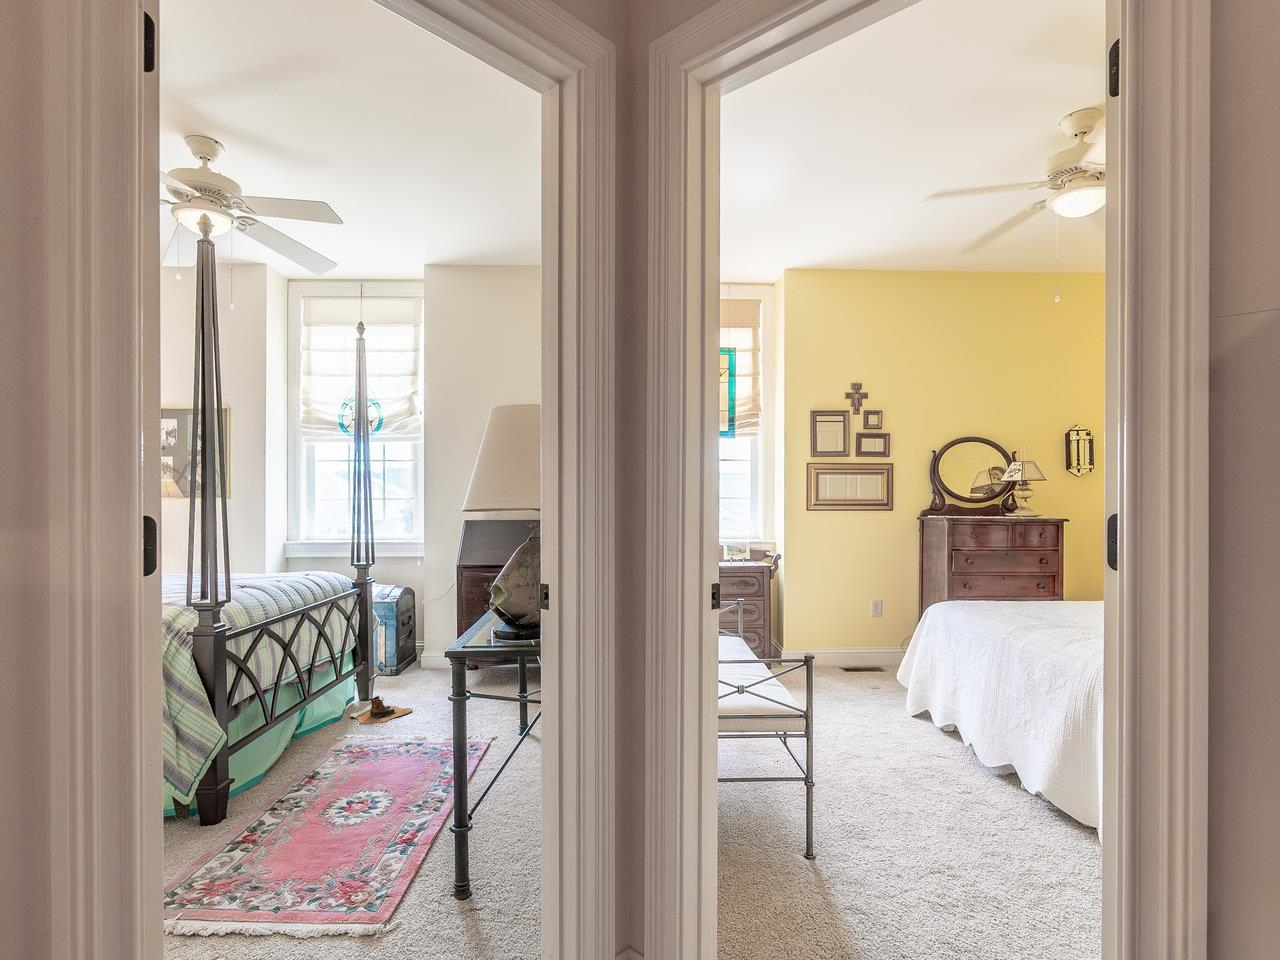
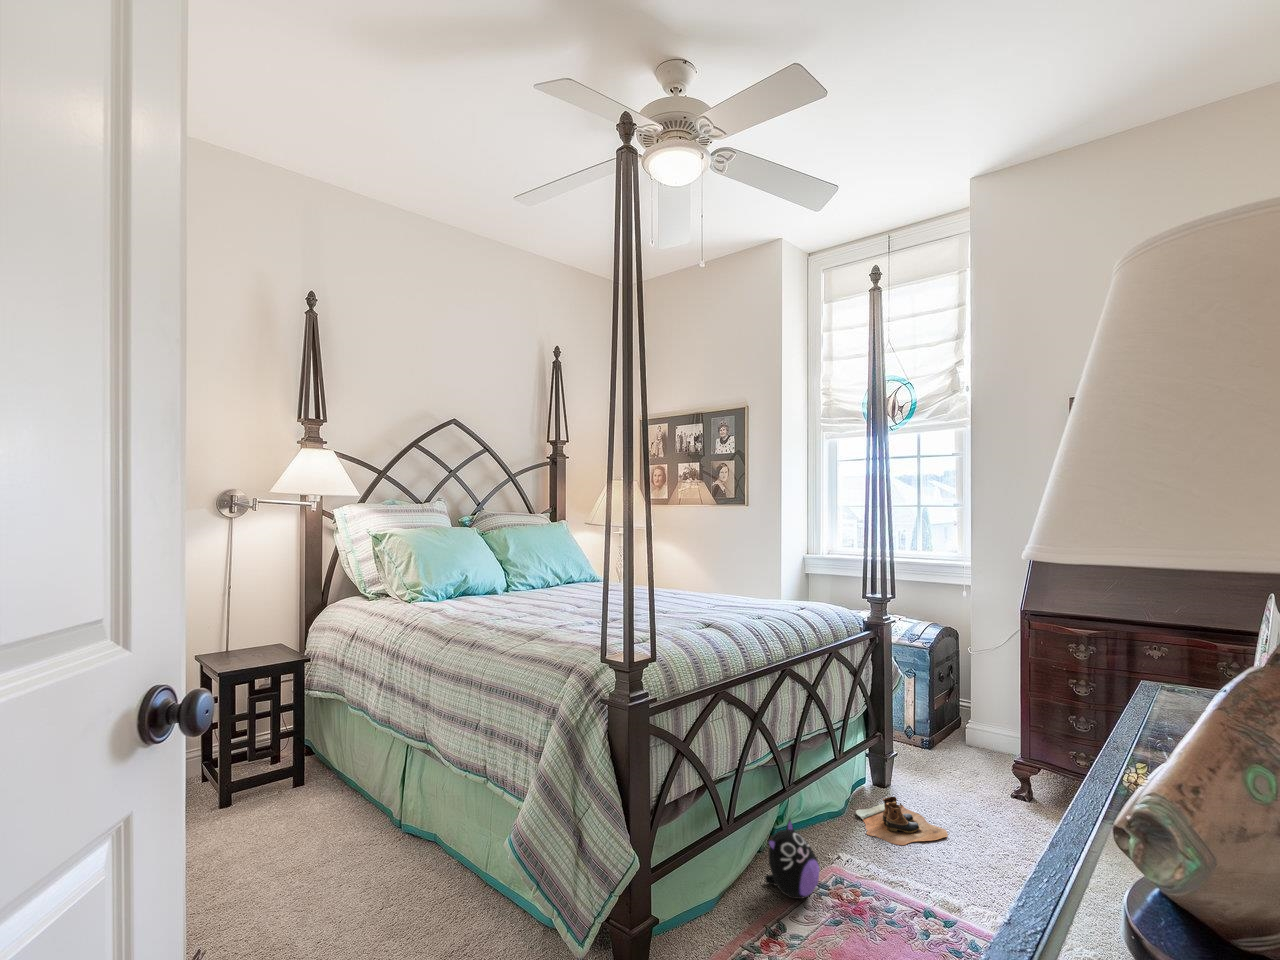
plush toy: none [294,712,335,762] -> present [765,819,820,899]

